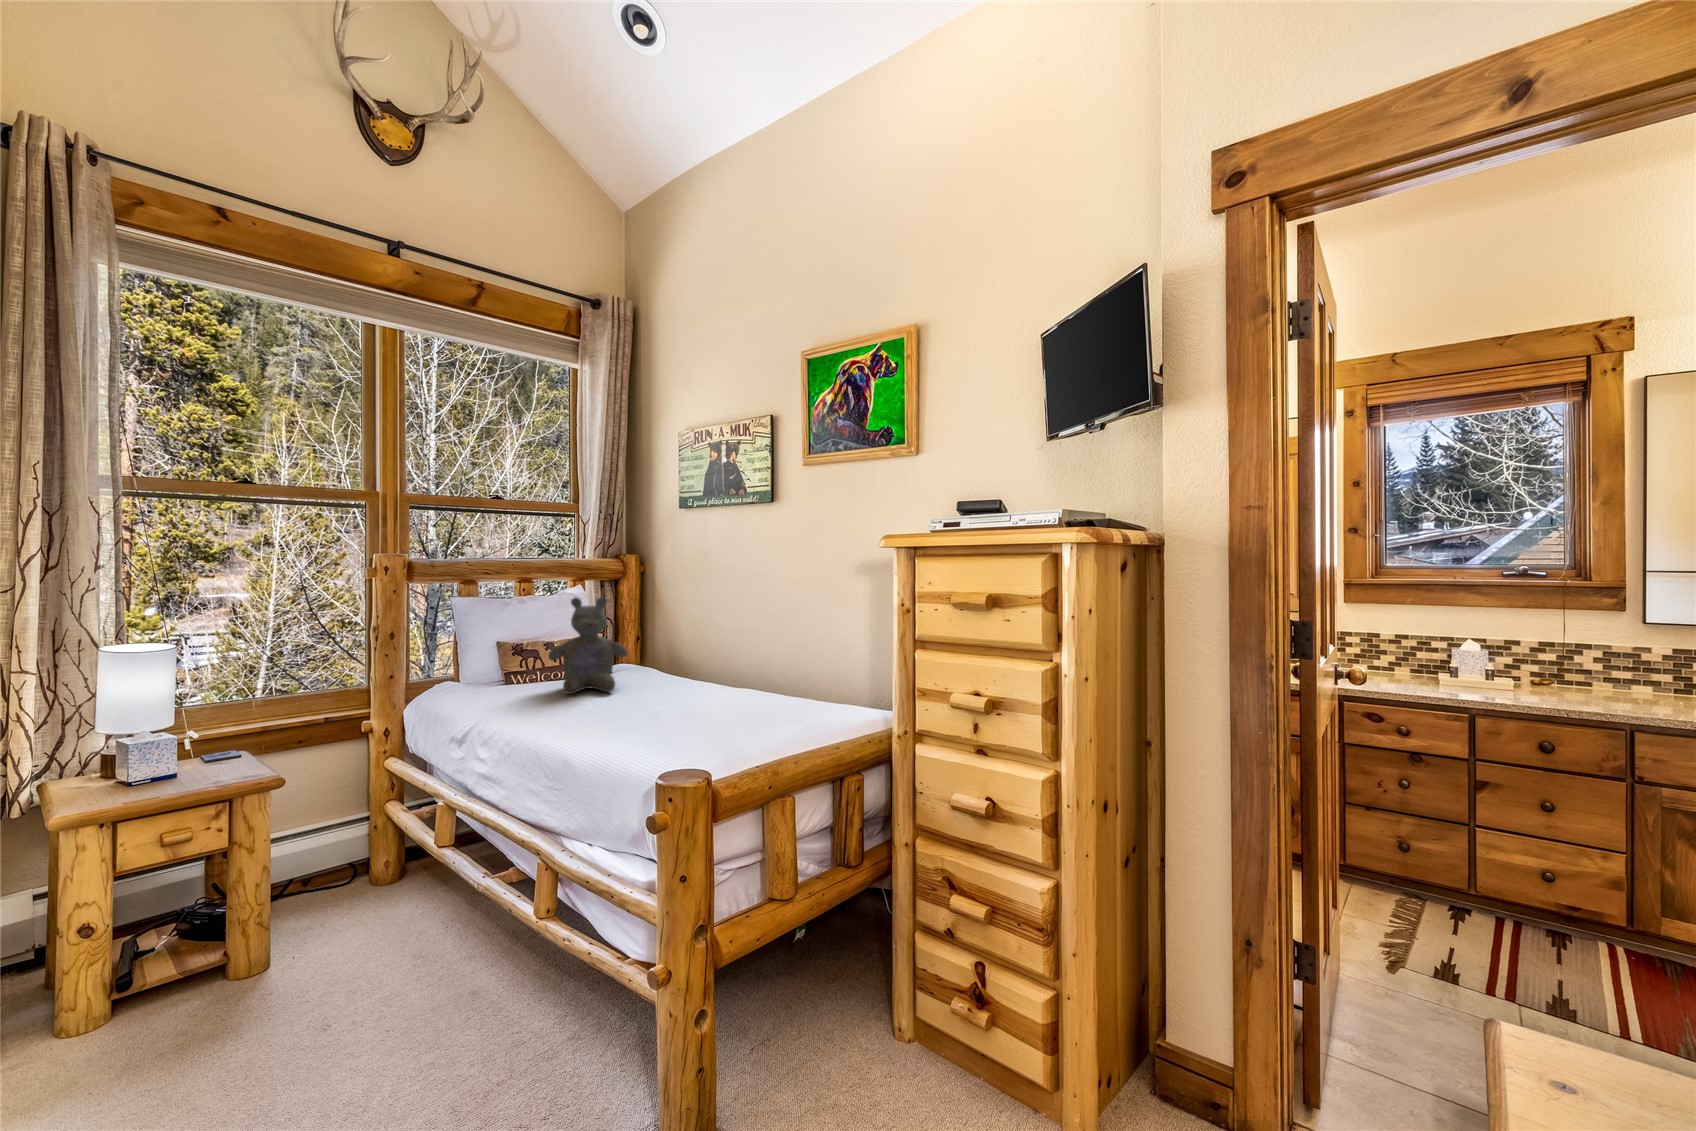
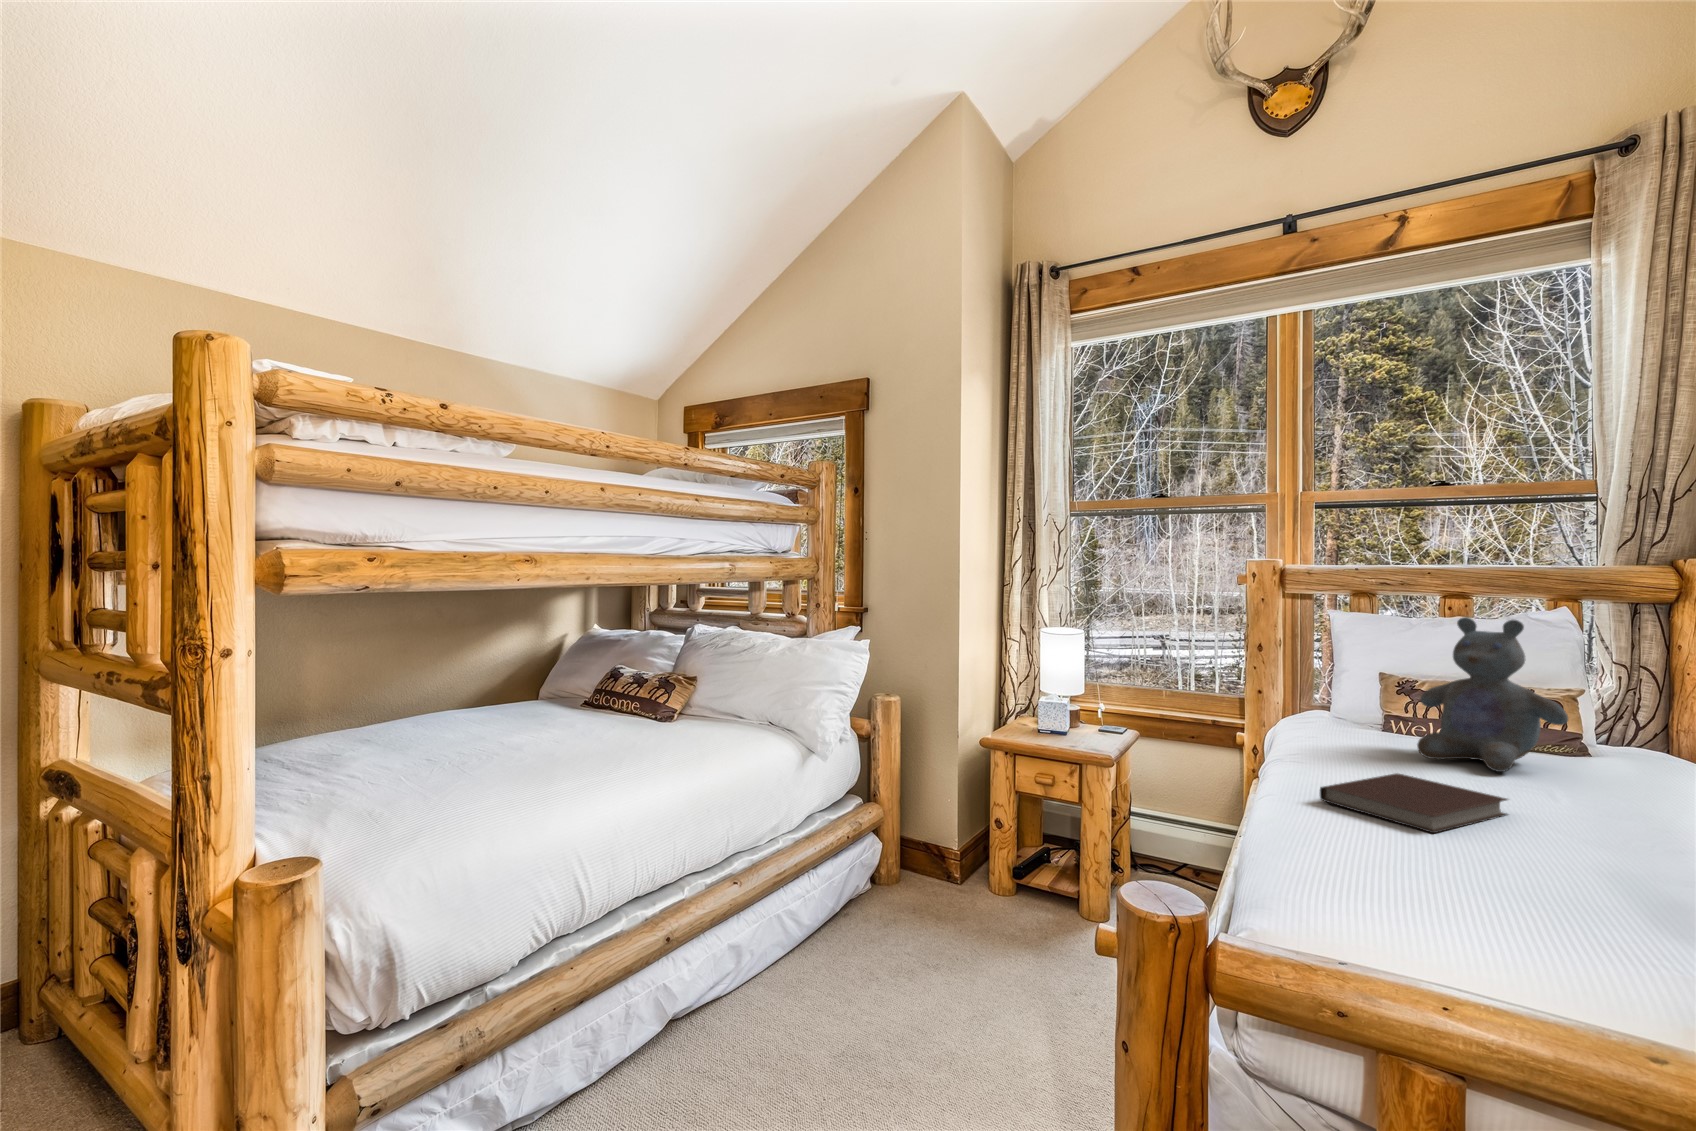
notebook: none [587,702,658,733] -> present [1320,773,1508,833]

